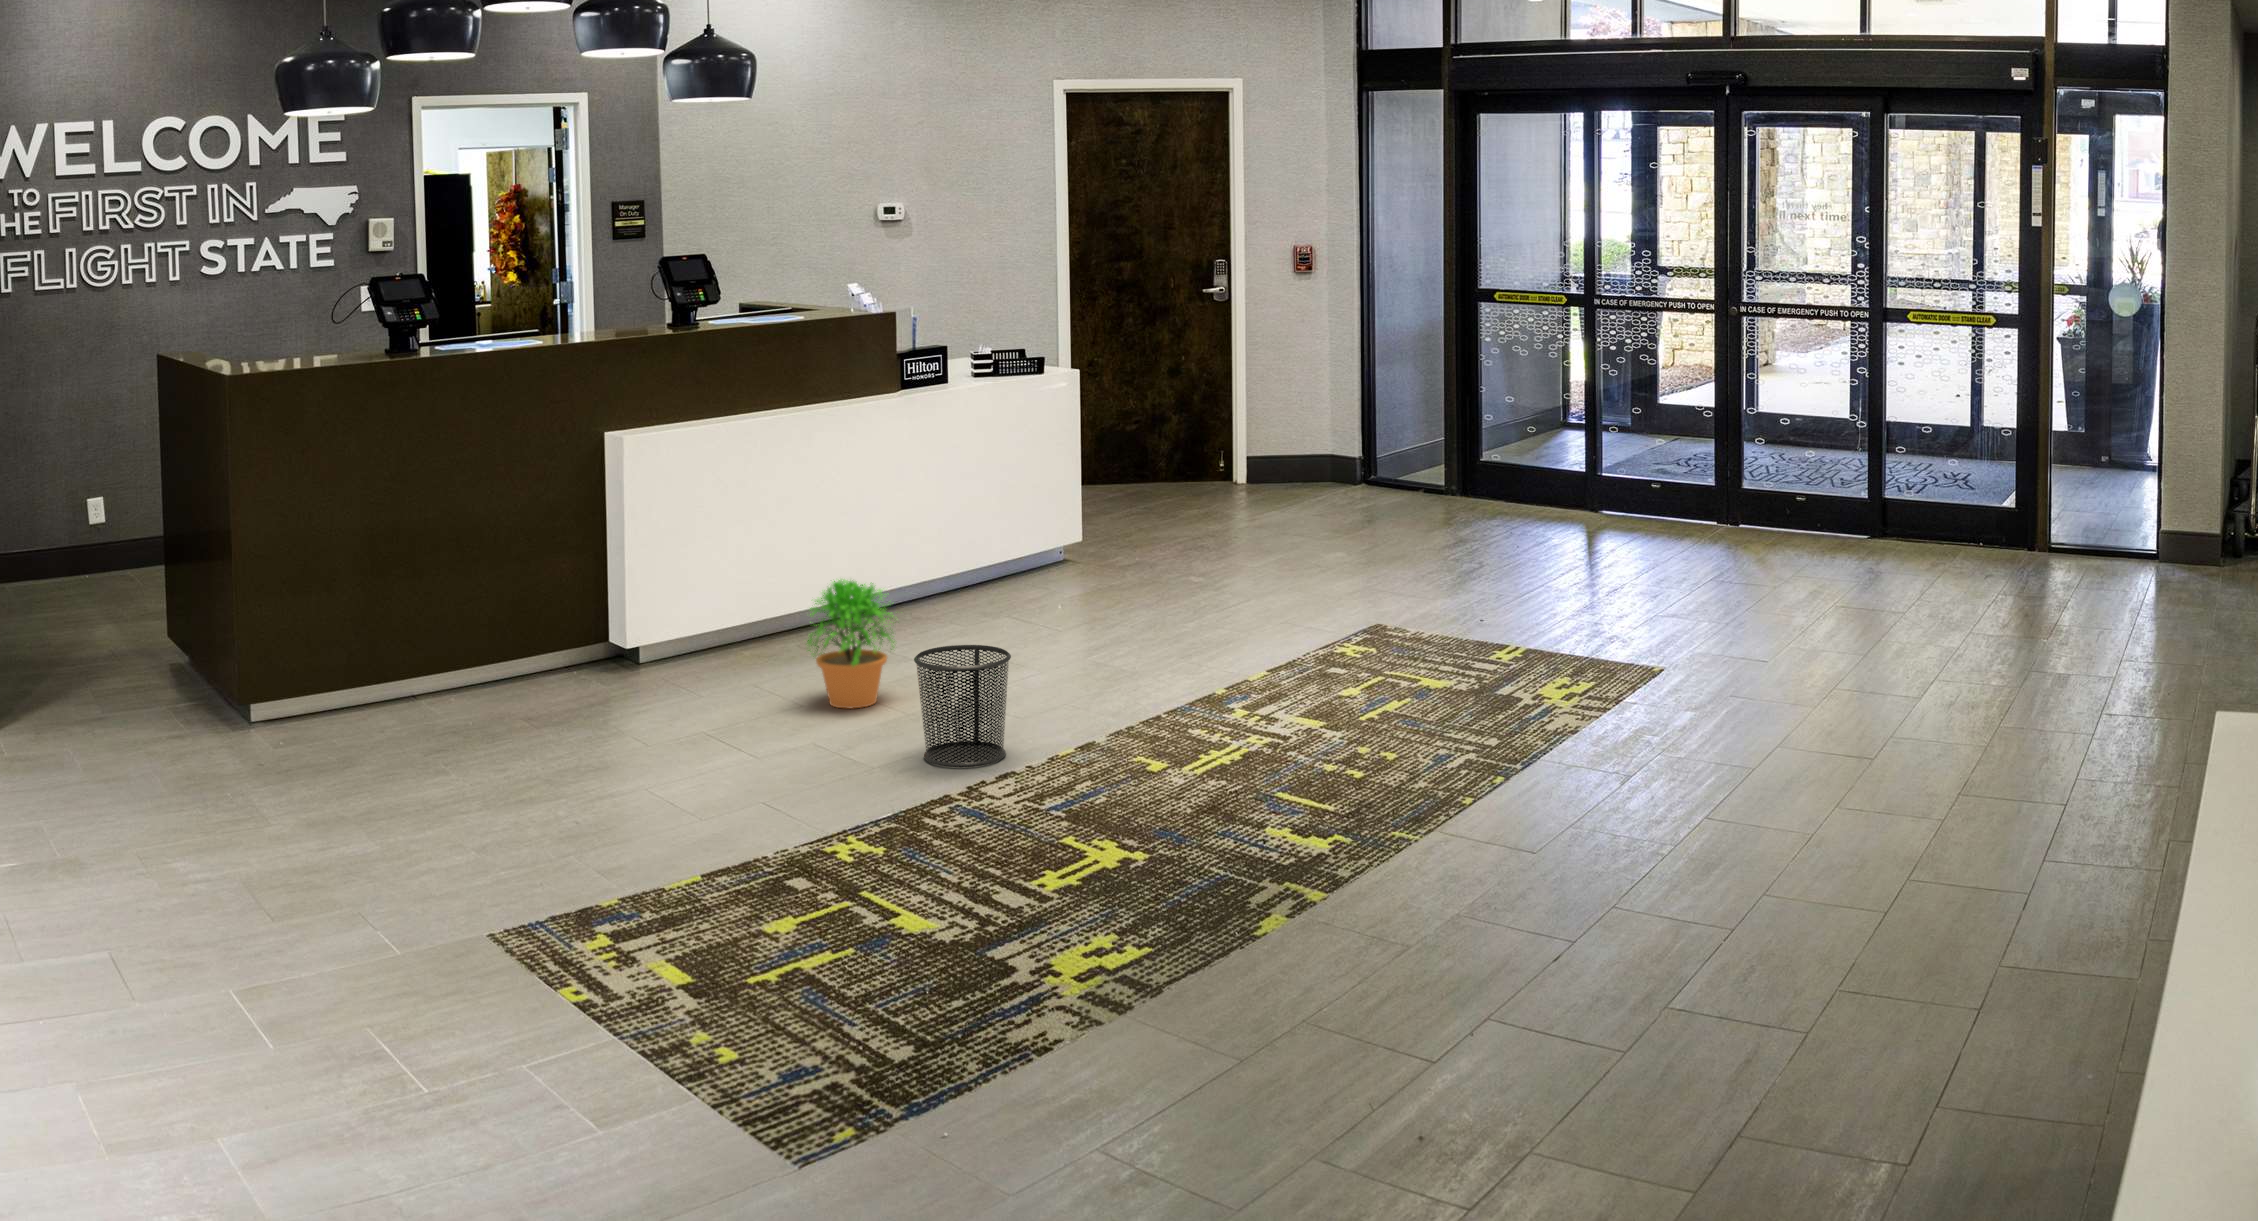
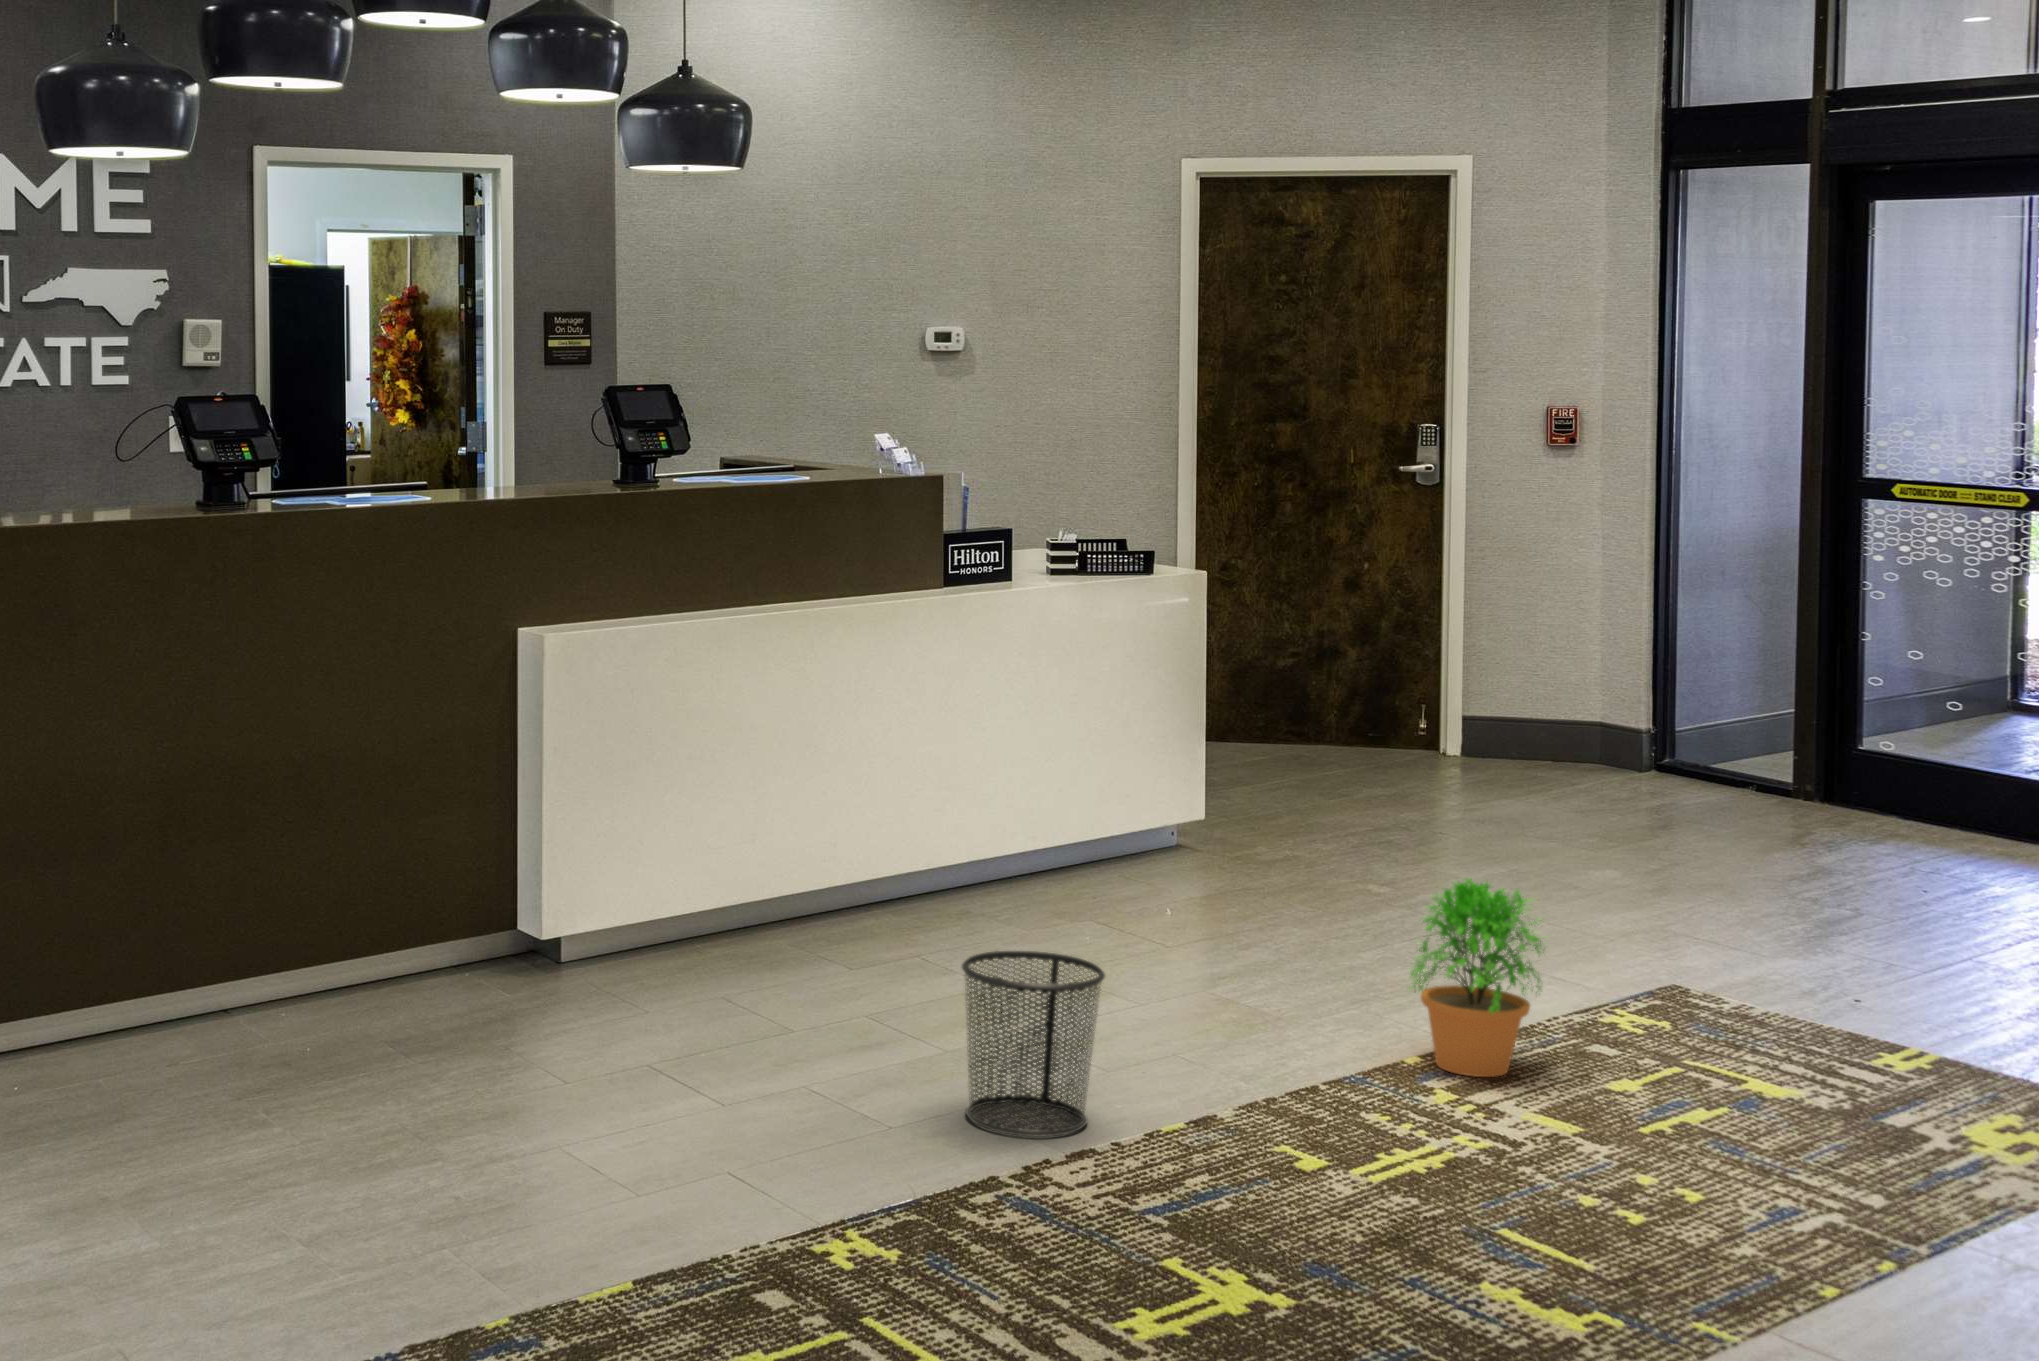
potted plant: present [807,579,895,708] -> present [1410,878,1547,1077]

